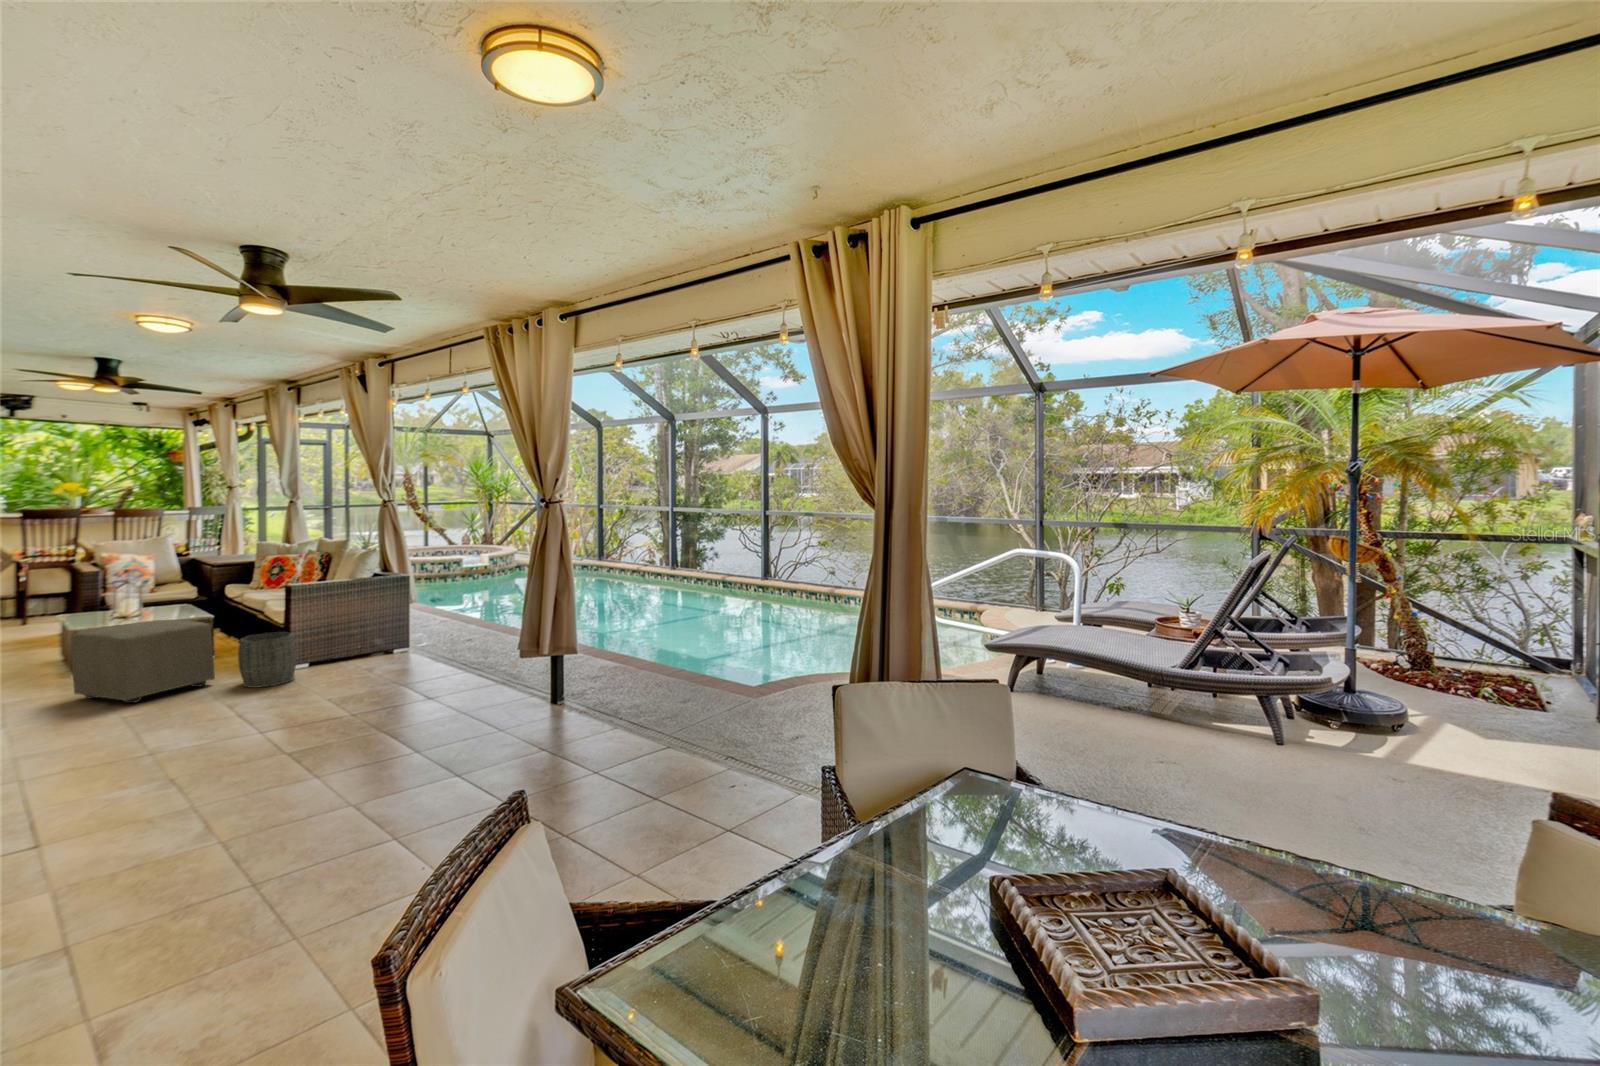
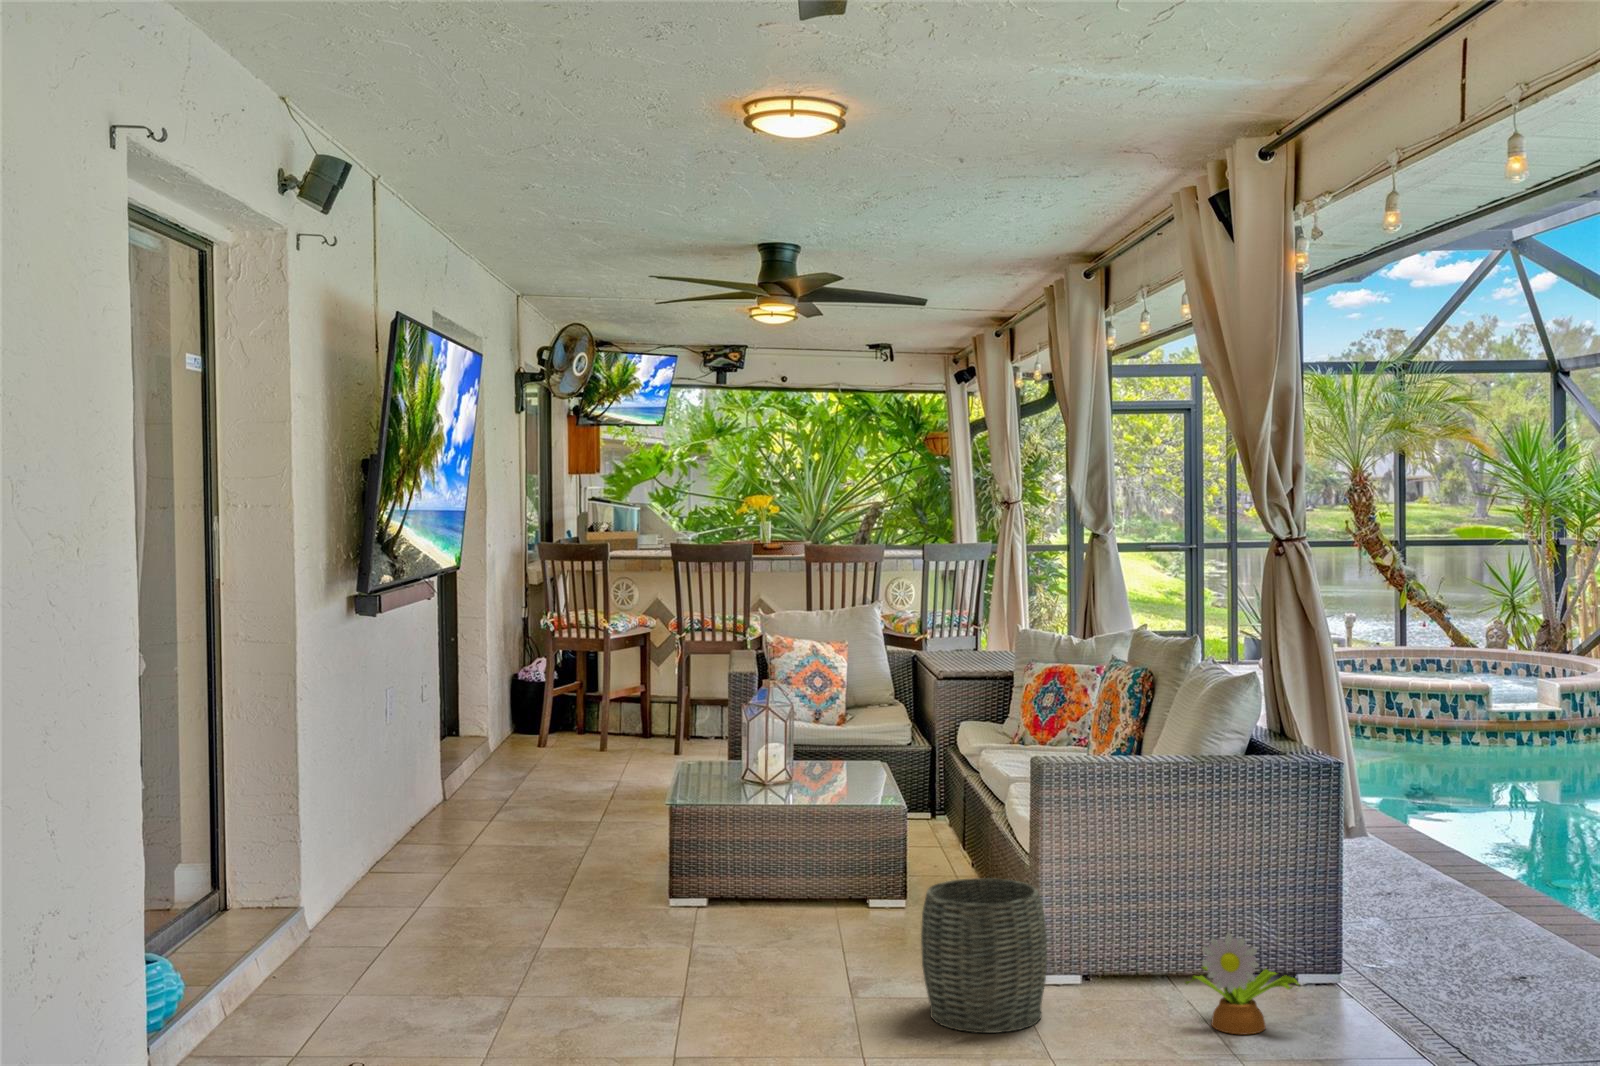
ottoman: present [71,620,215,703] -> none [646,808,881,1011]
decorative plant: none [353,636,396,669] -> present [1185,933,1299,1034]

